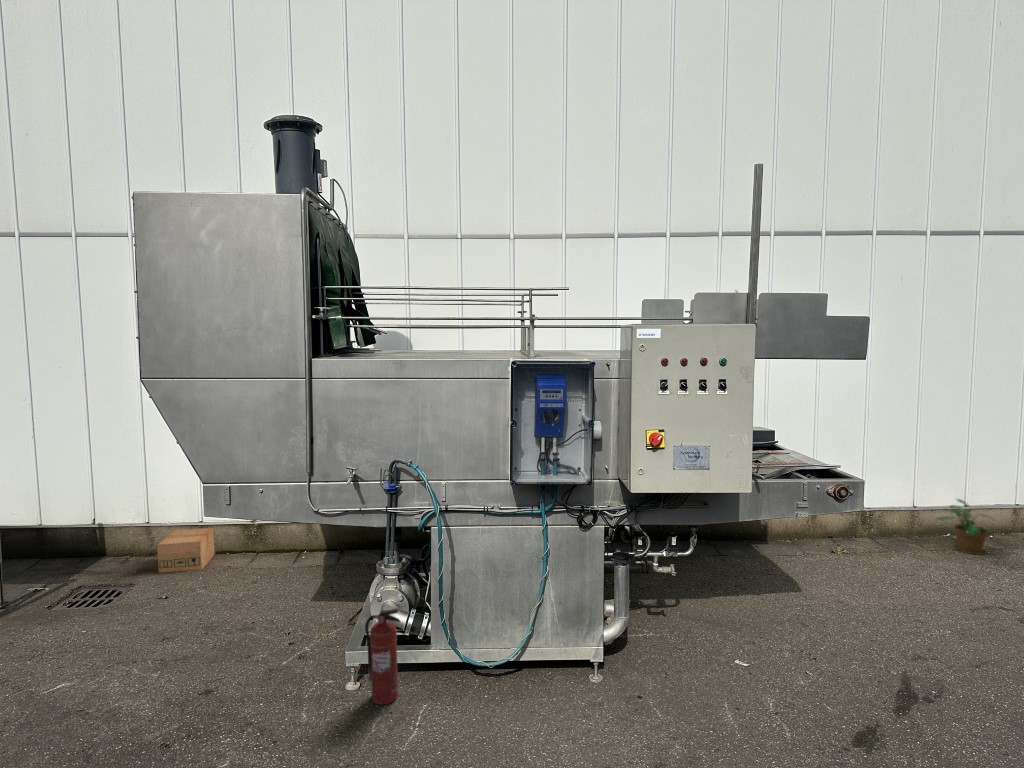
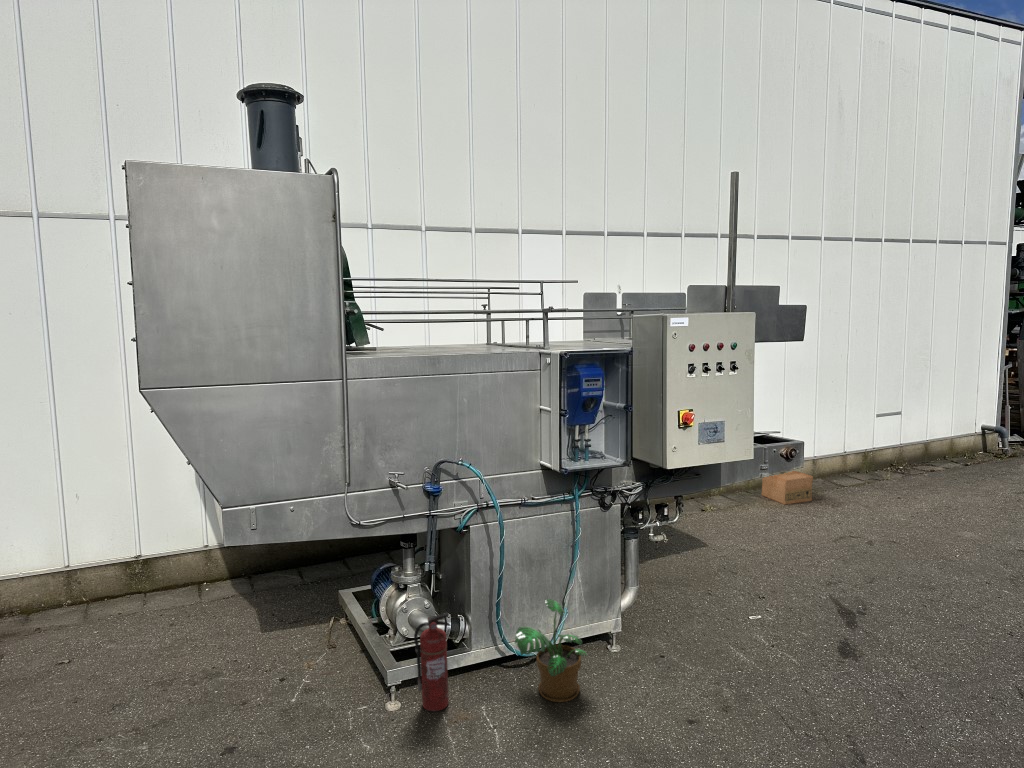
potted plant: present [938,499,991,554] -> present [515,599,587,702]
cardboard box: present [157,528,215,573] -> present [762,471,813,504]

